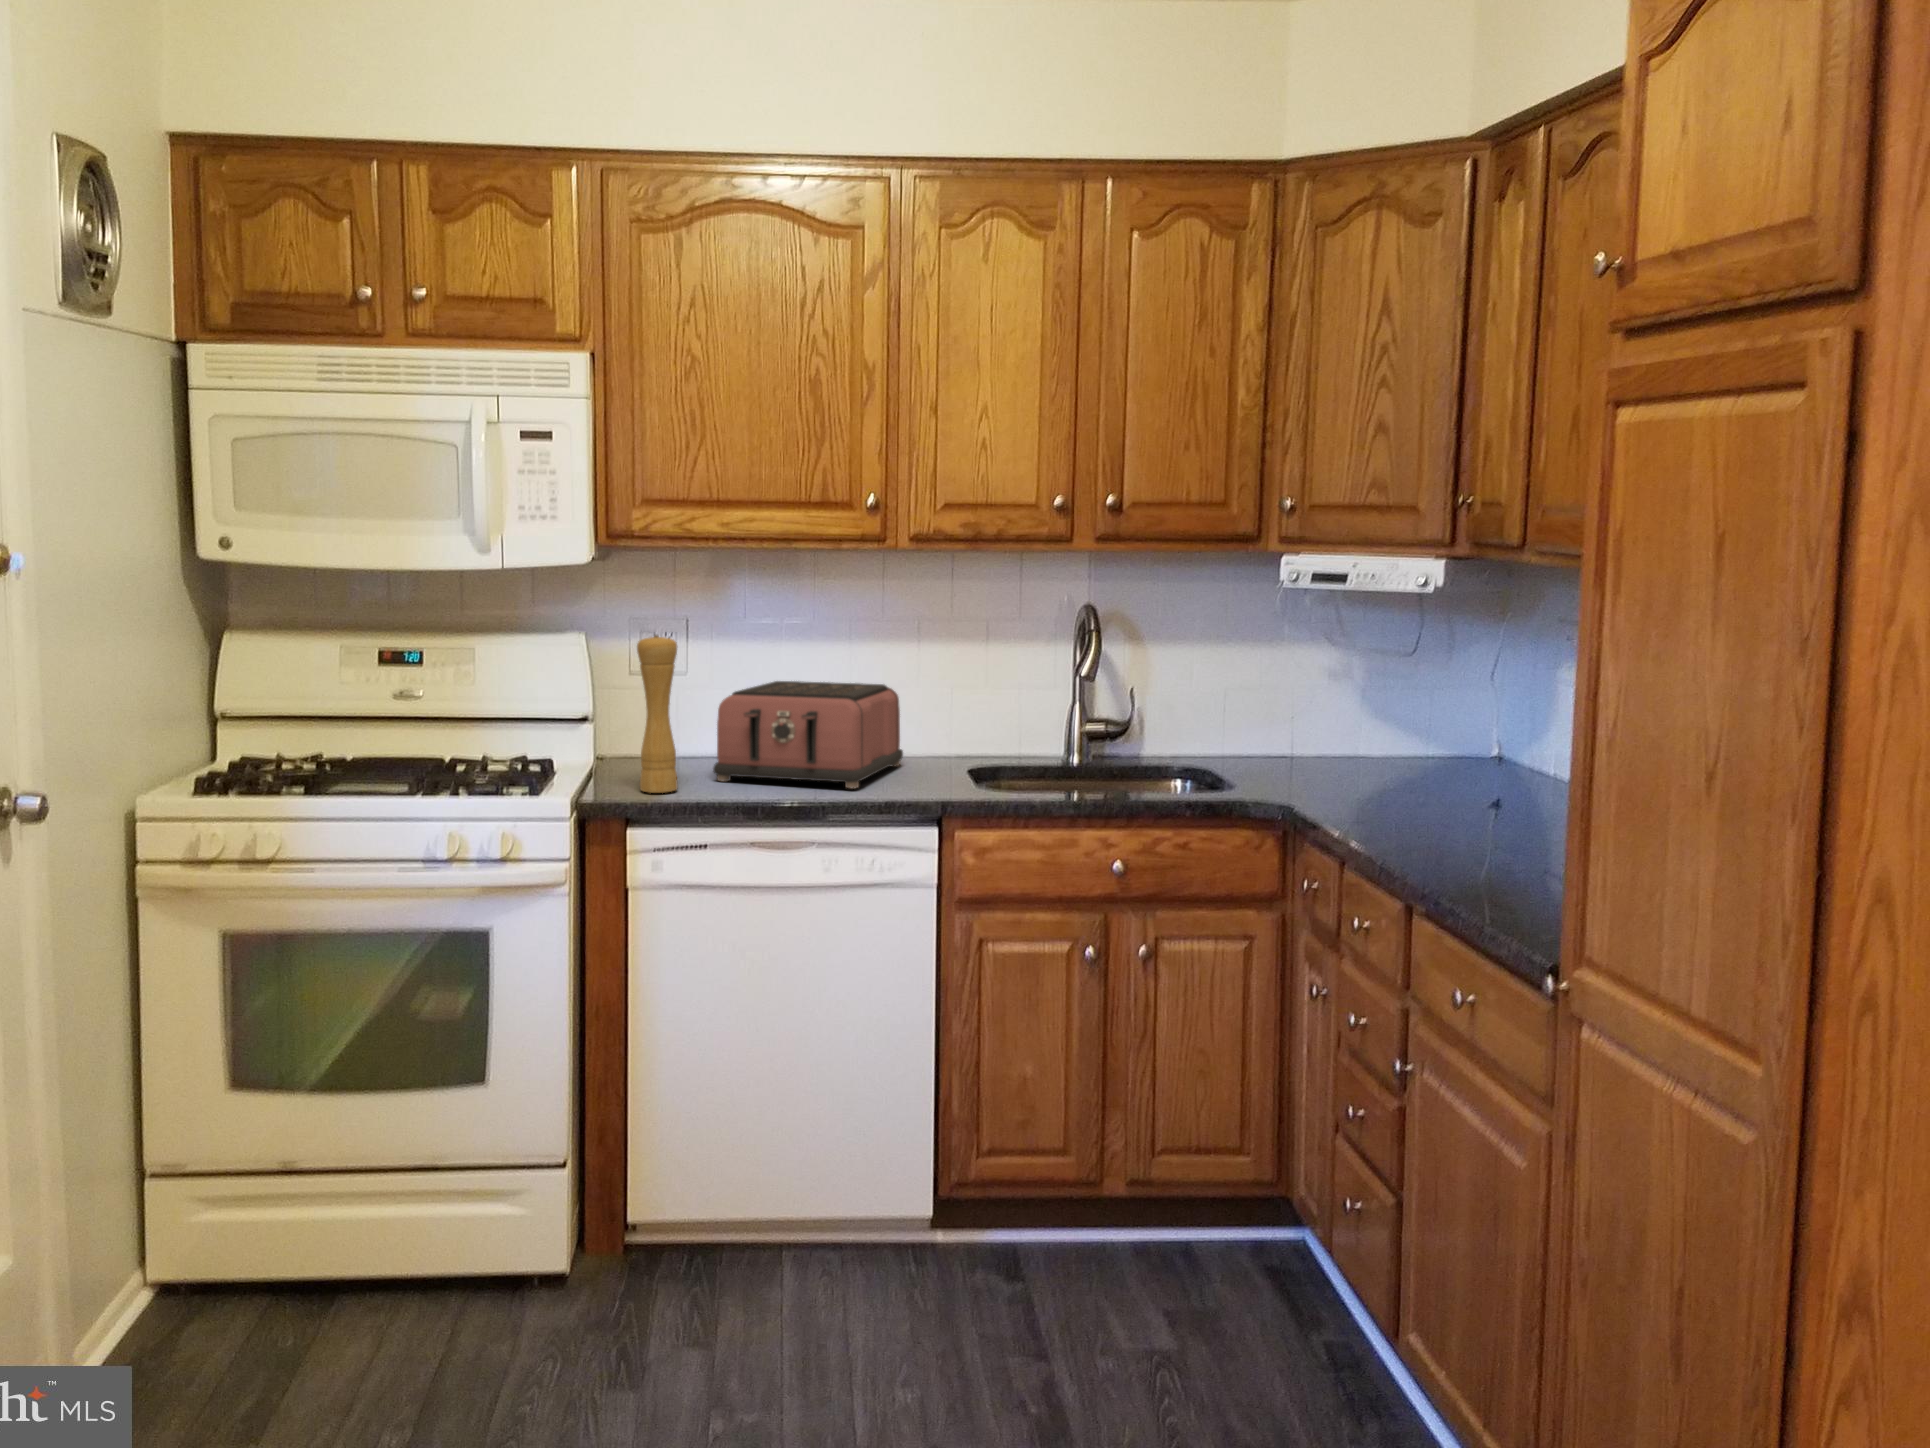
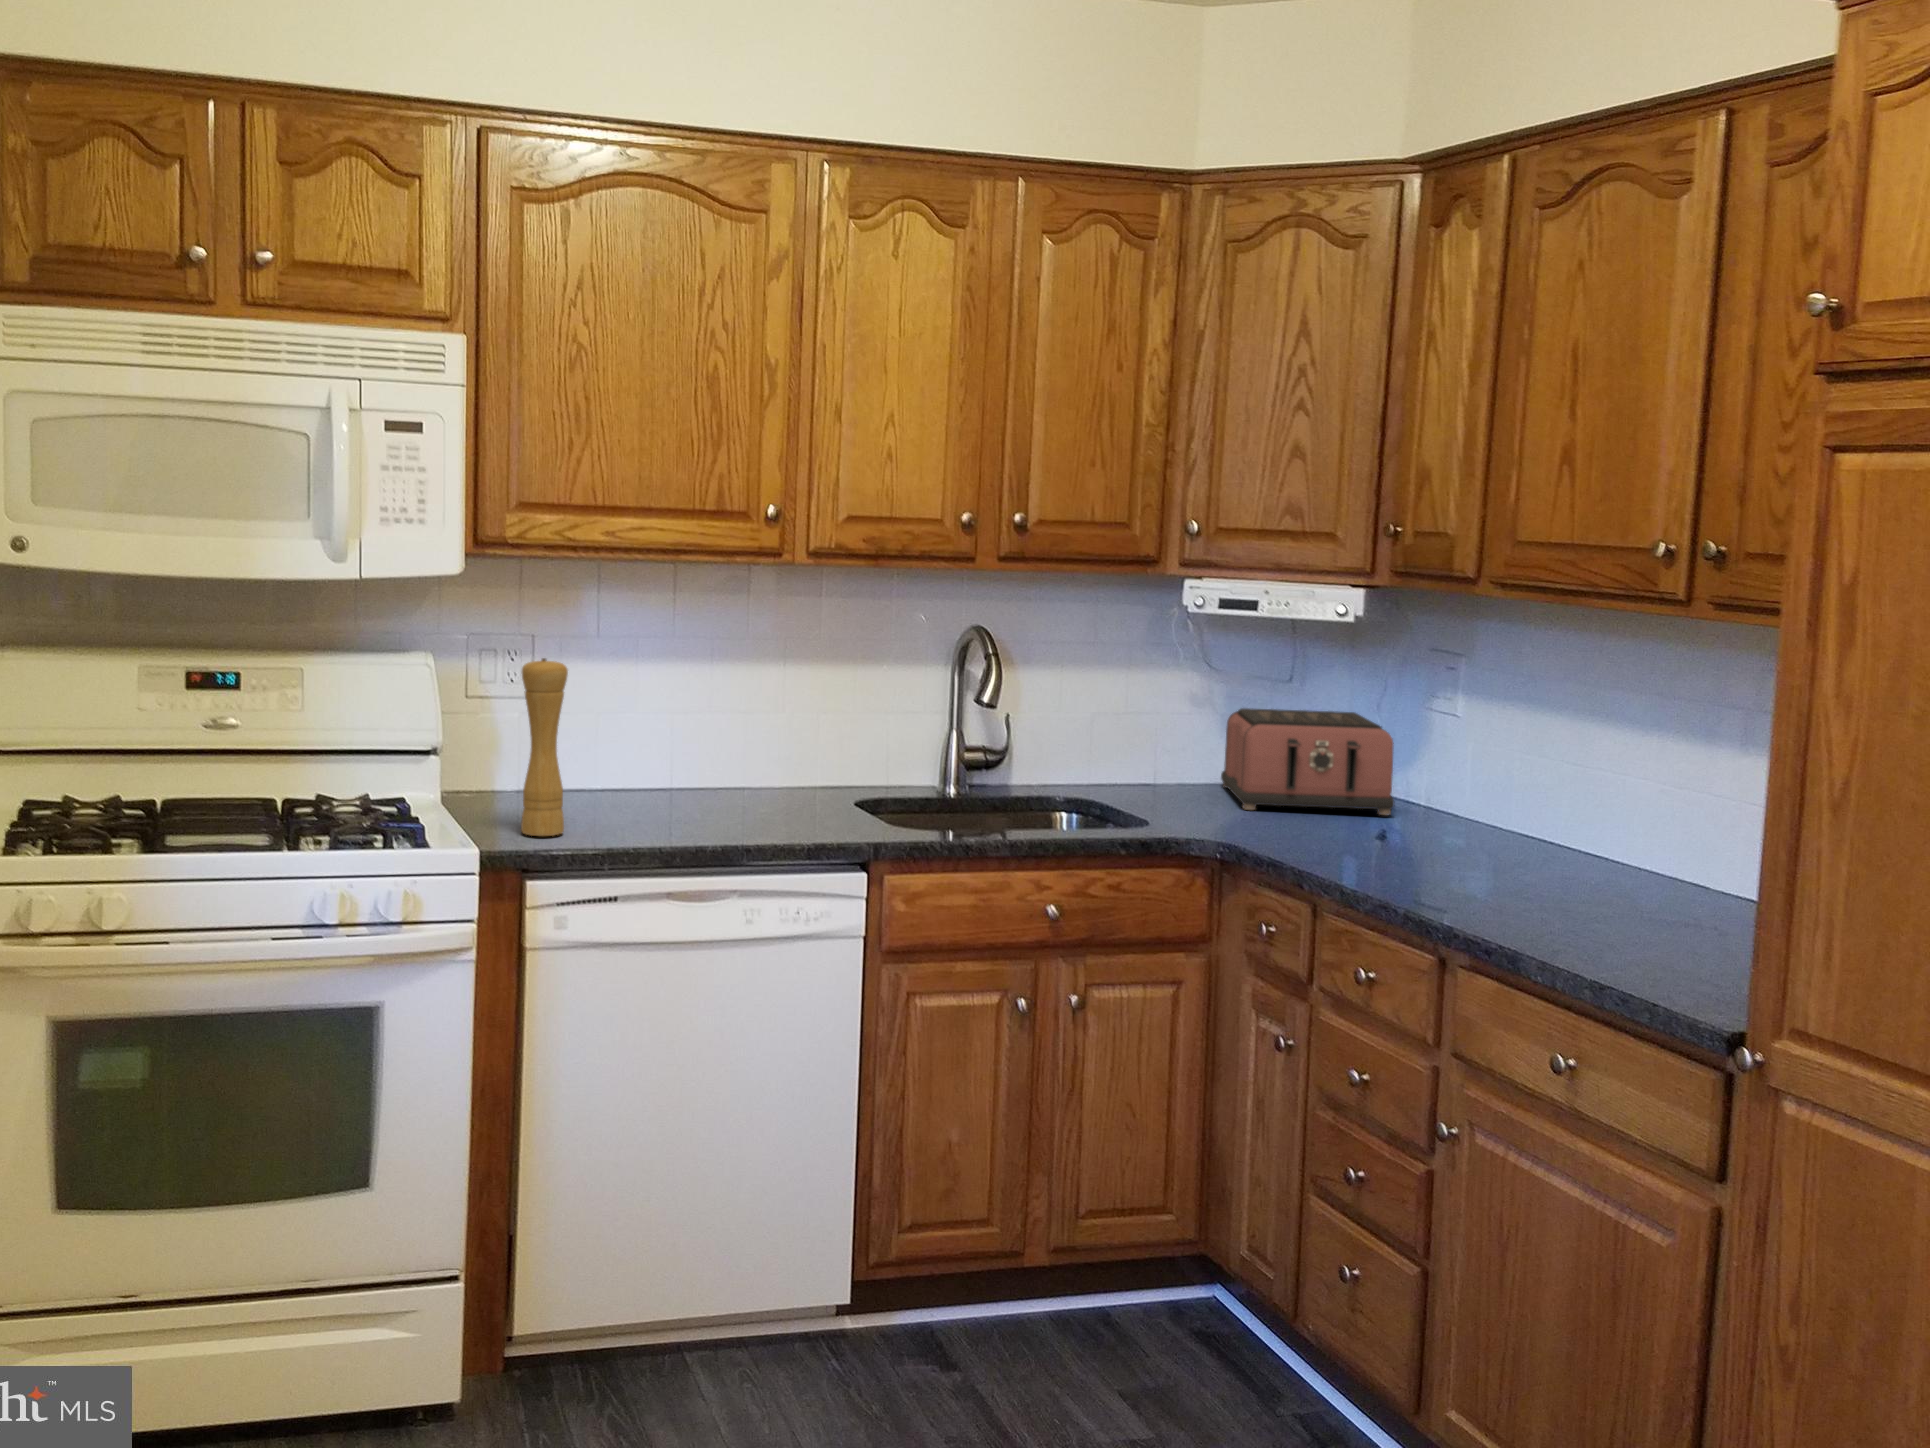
toaster: present [713,681,903,788] -> present [1221,708,1394,815]

